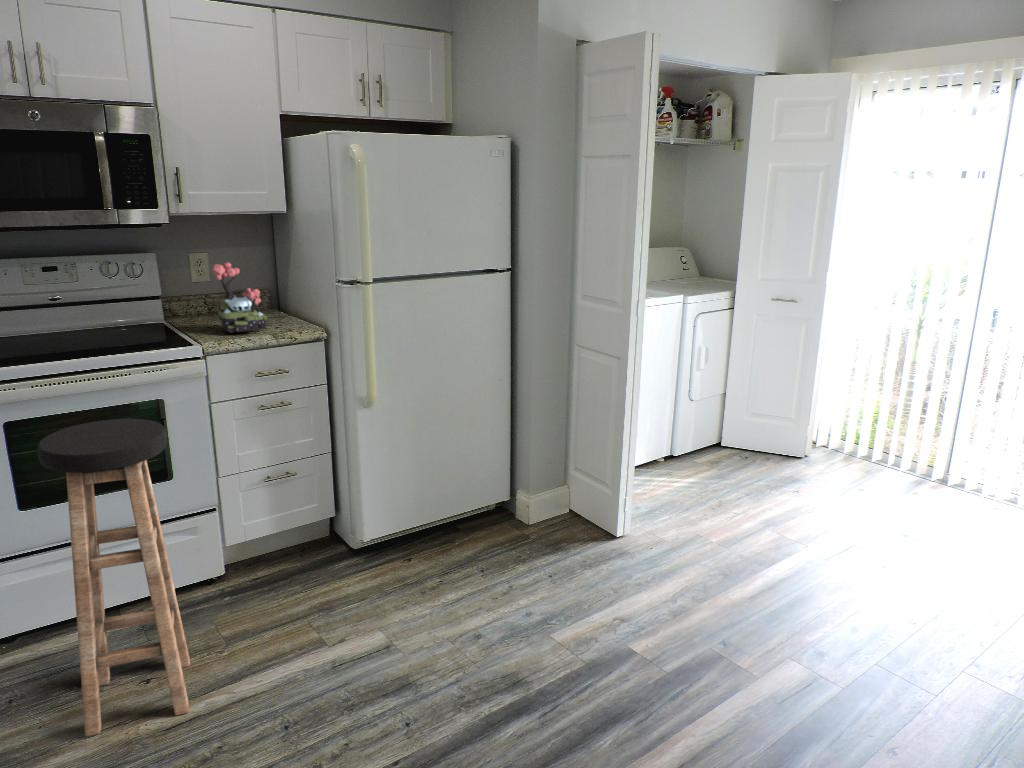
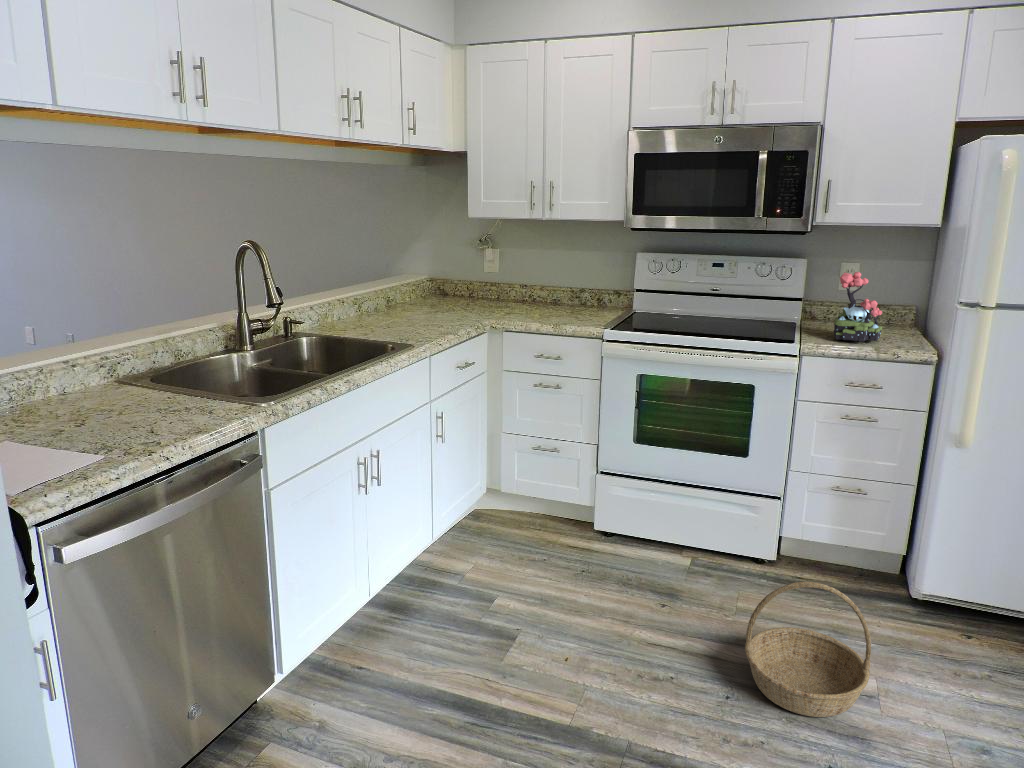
bar stool: present [38,419,190,736] -> none [604,384,712,642]
basket: none [277,568,393,703] -> present [745,582,871,717]

